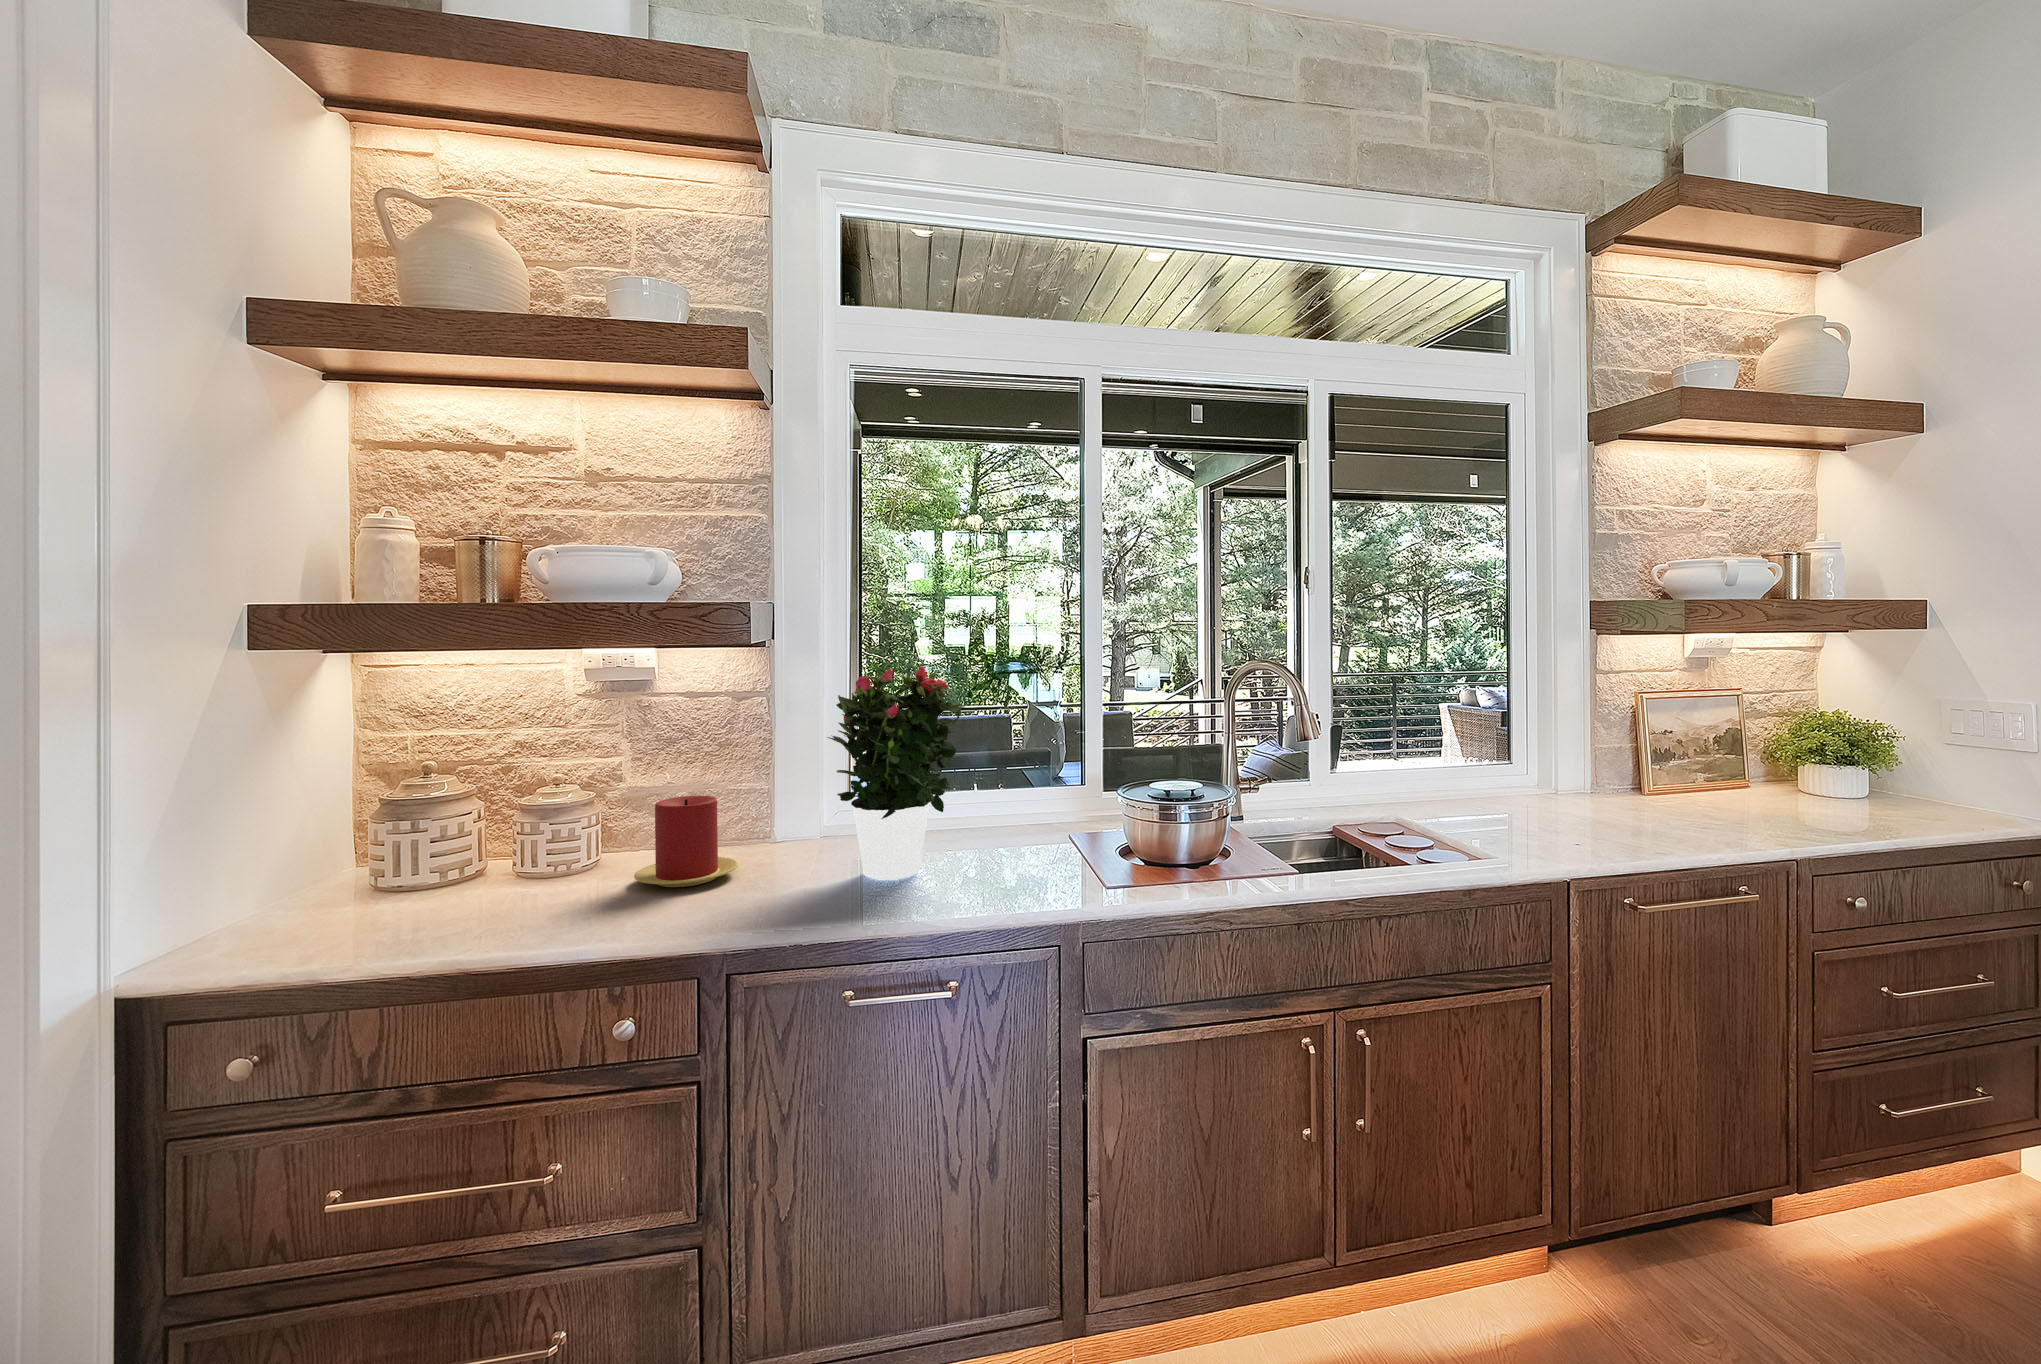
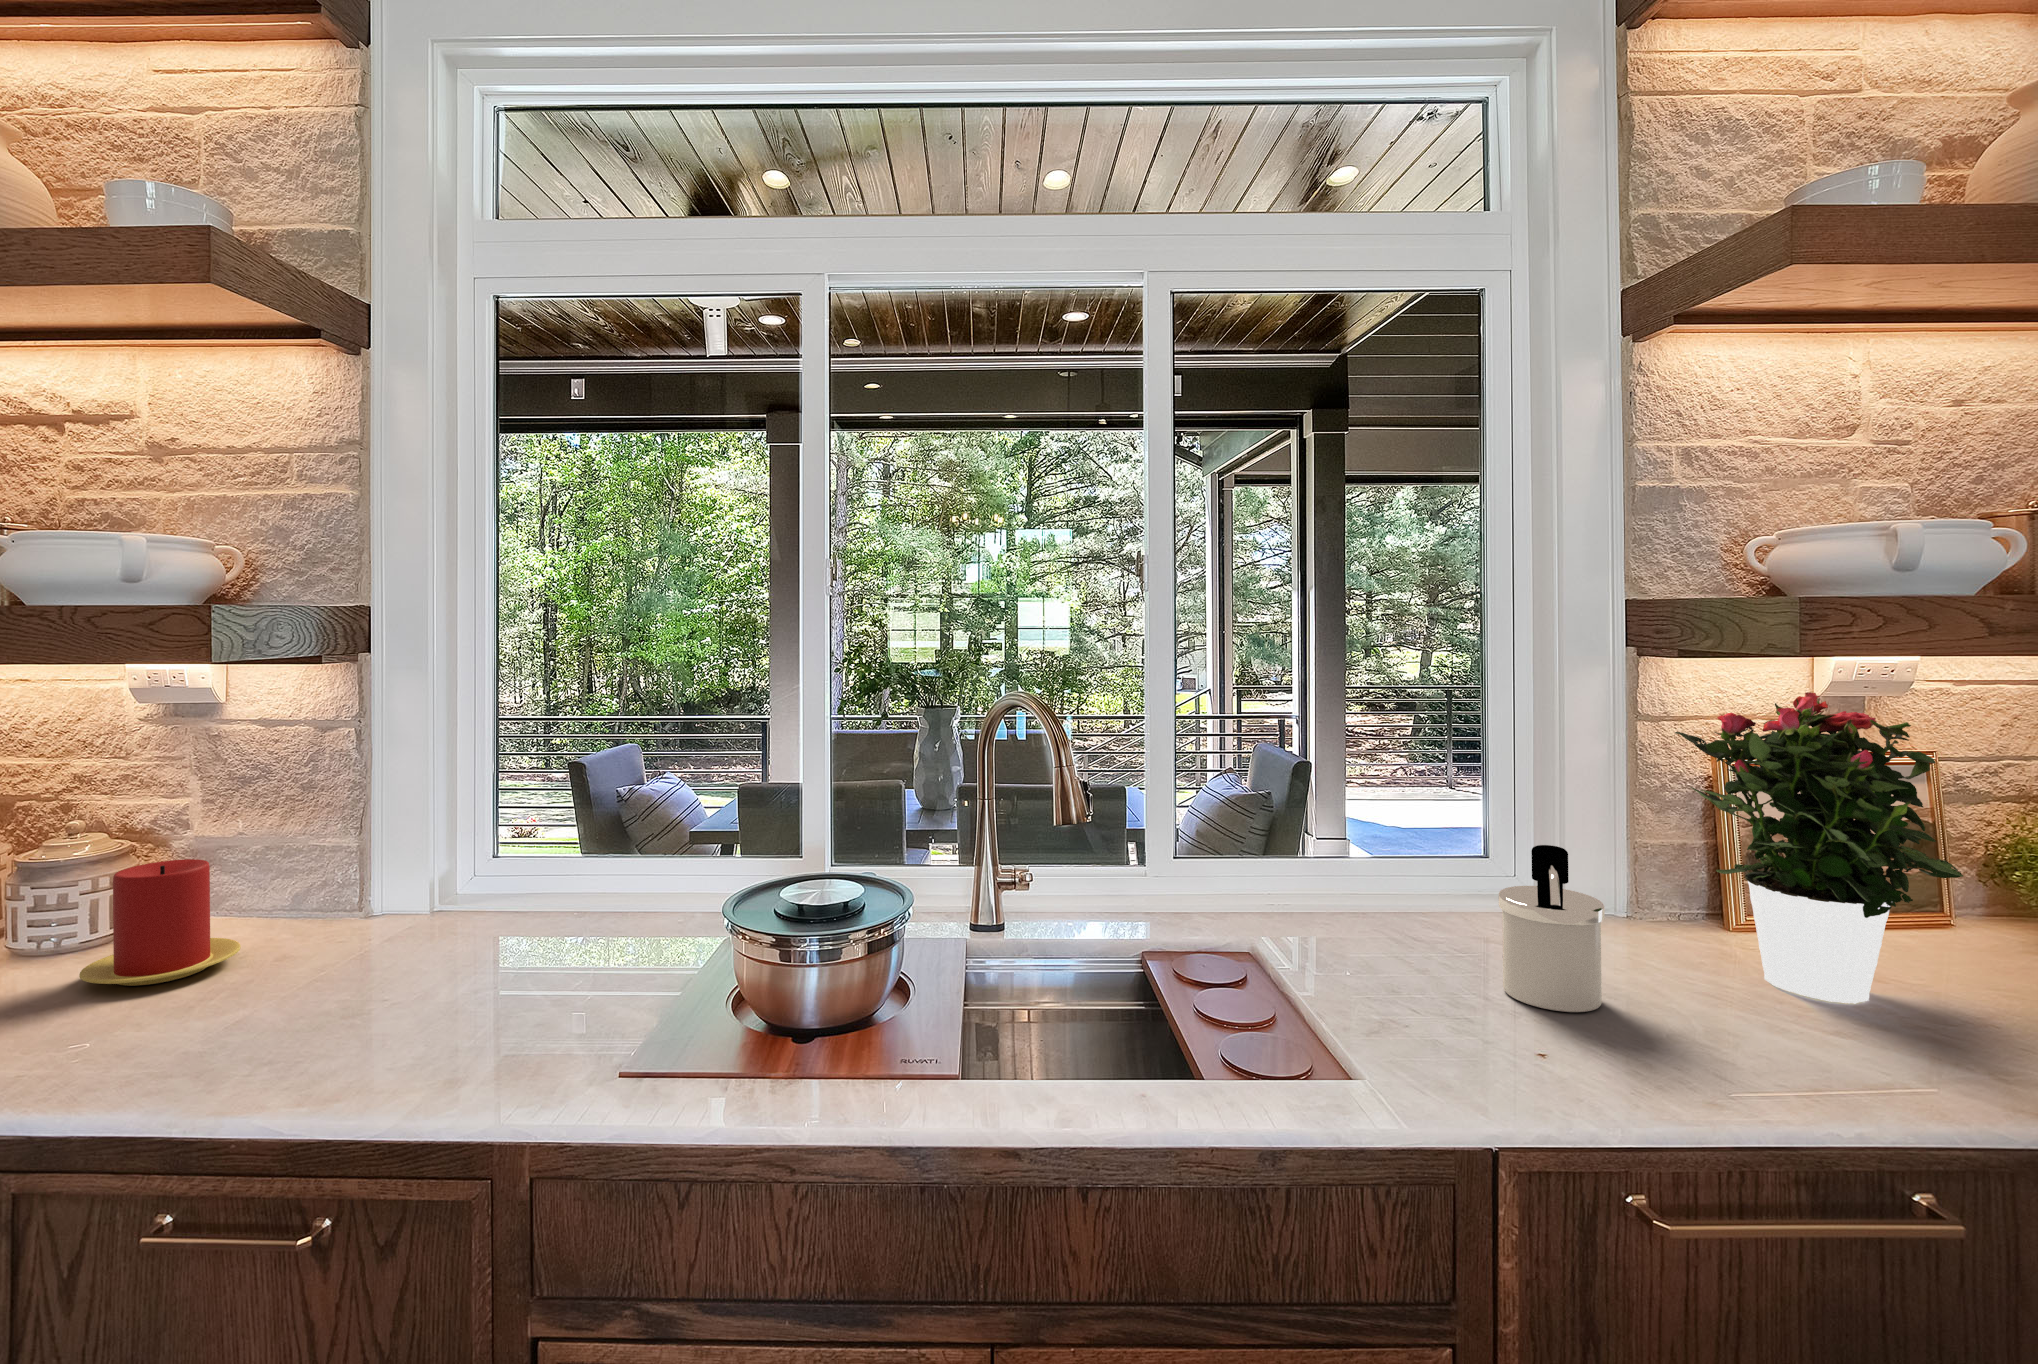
potted flower: present [827,666,965,880] -> present [1675,692,1963,1004]
soap dispenser: none [1551,743,1609,834] -> present [1499,845,1605,1012]

